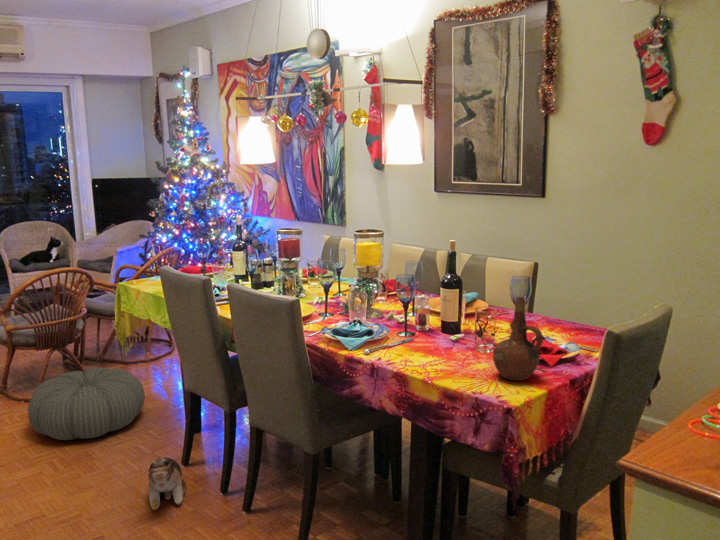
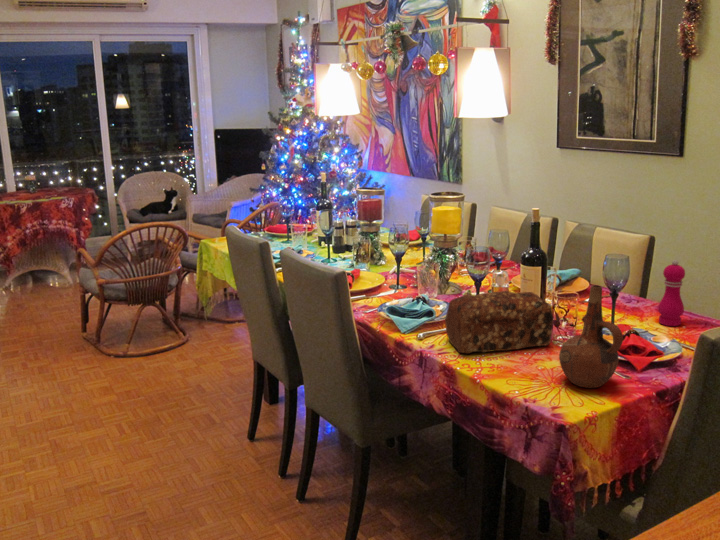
pepper mill: none [550,278,570,331] -> present [658,260,685,326]
bread loaf: none [387,309,478,363] -> present [445,291,554,354]
pouf: present [28,368,145,440] -> none [117,325,230,396]
plush toy: present [144,457,186,510] -> none [198,425,249,479]

